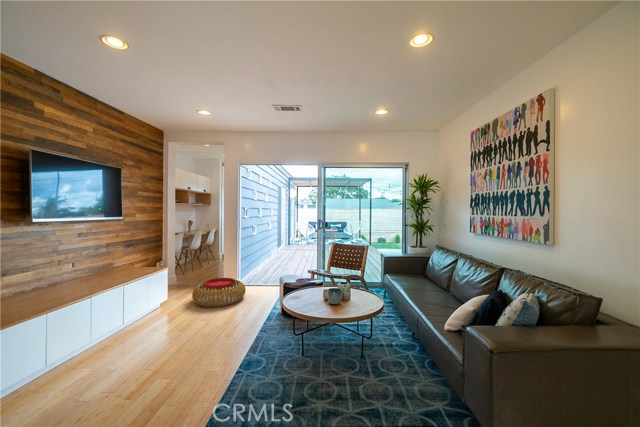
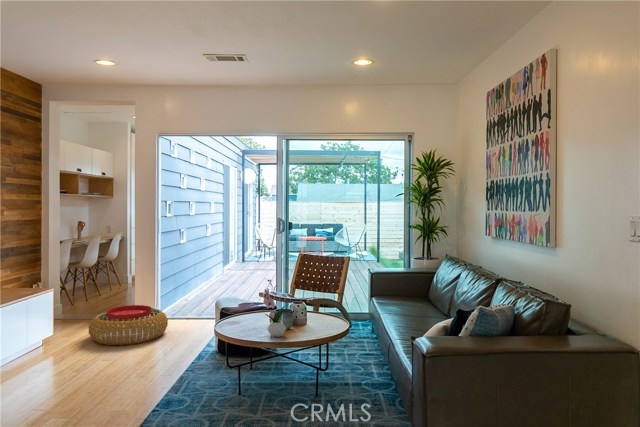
flower arrangement: none [323,268,342,314] -> present [264,280,287,337]

